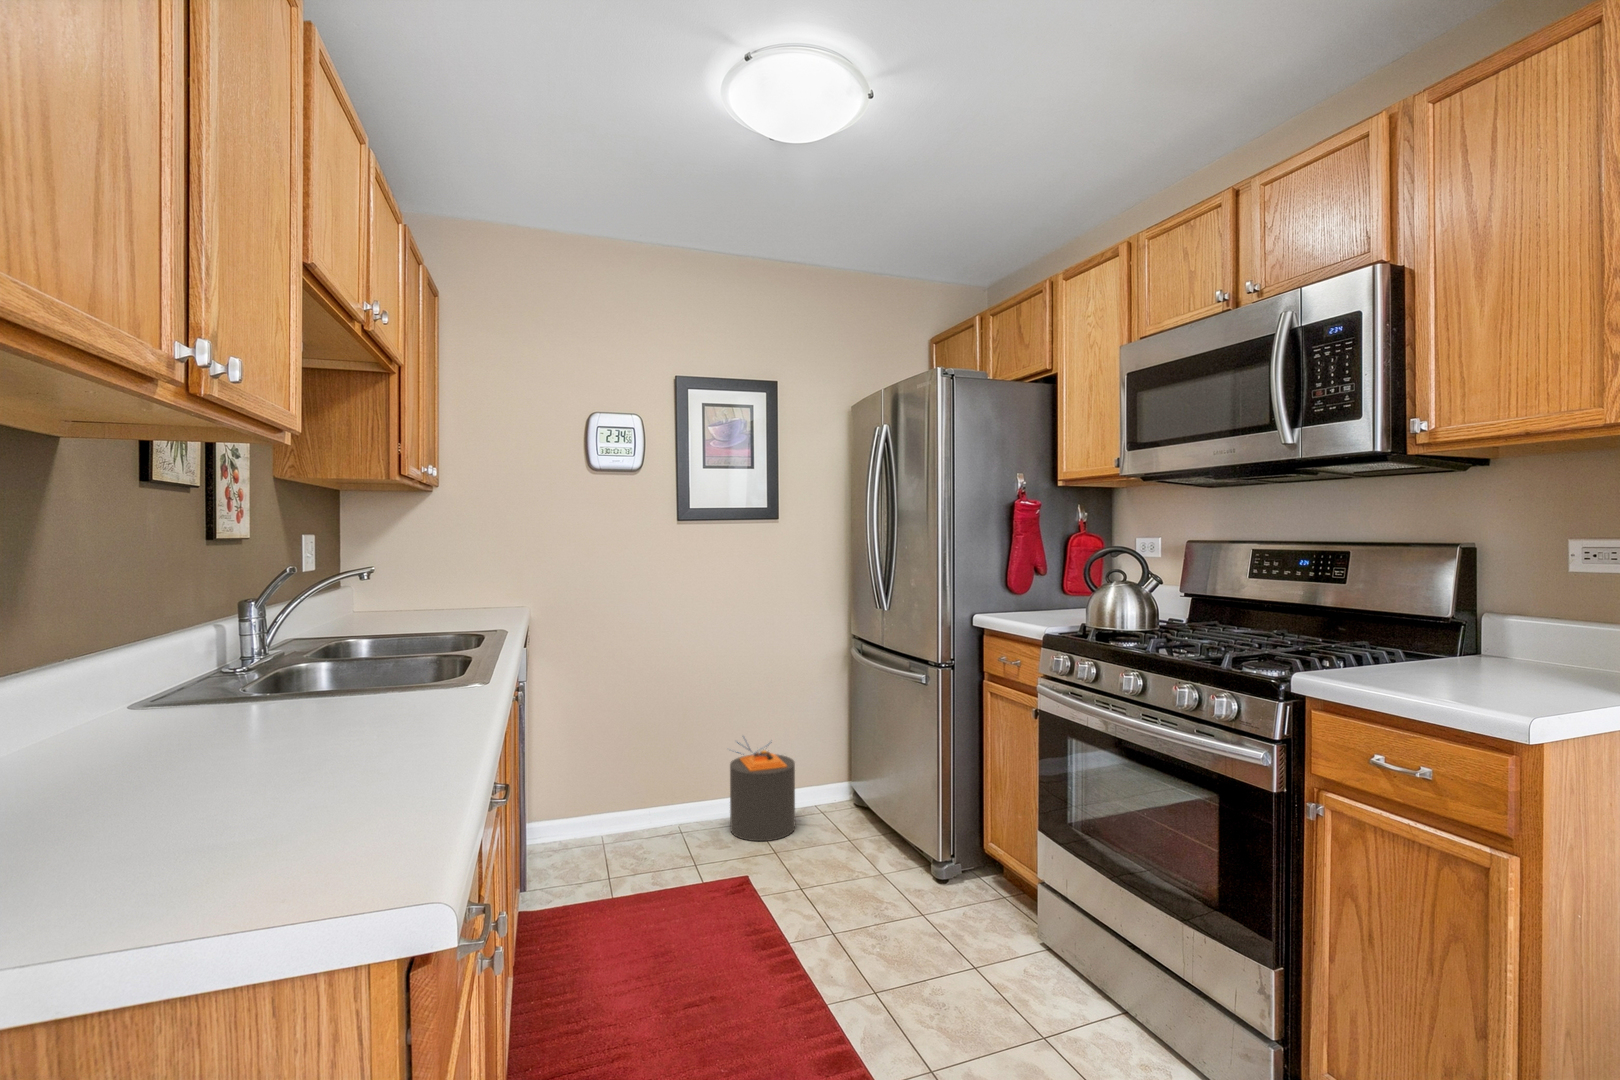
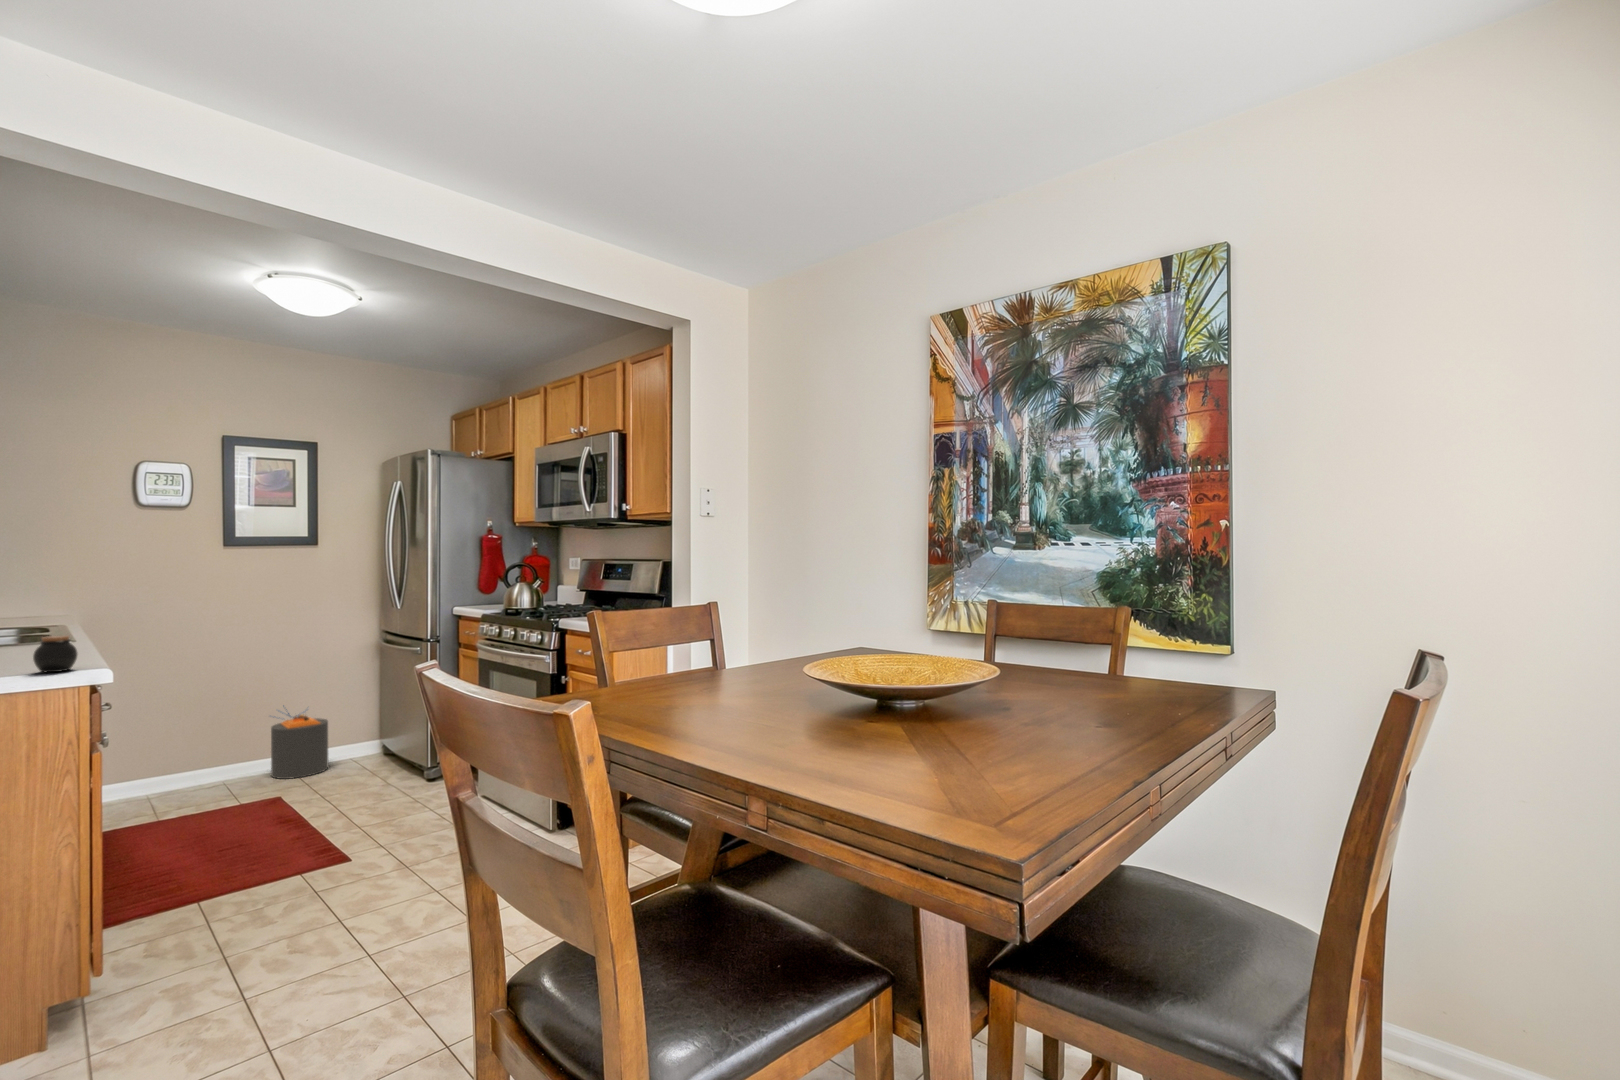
jar: none [316,712,410,813] -> present [33,636,78,672]

